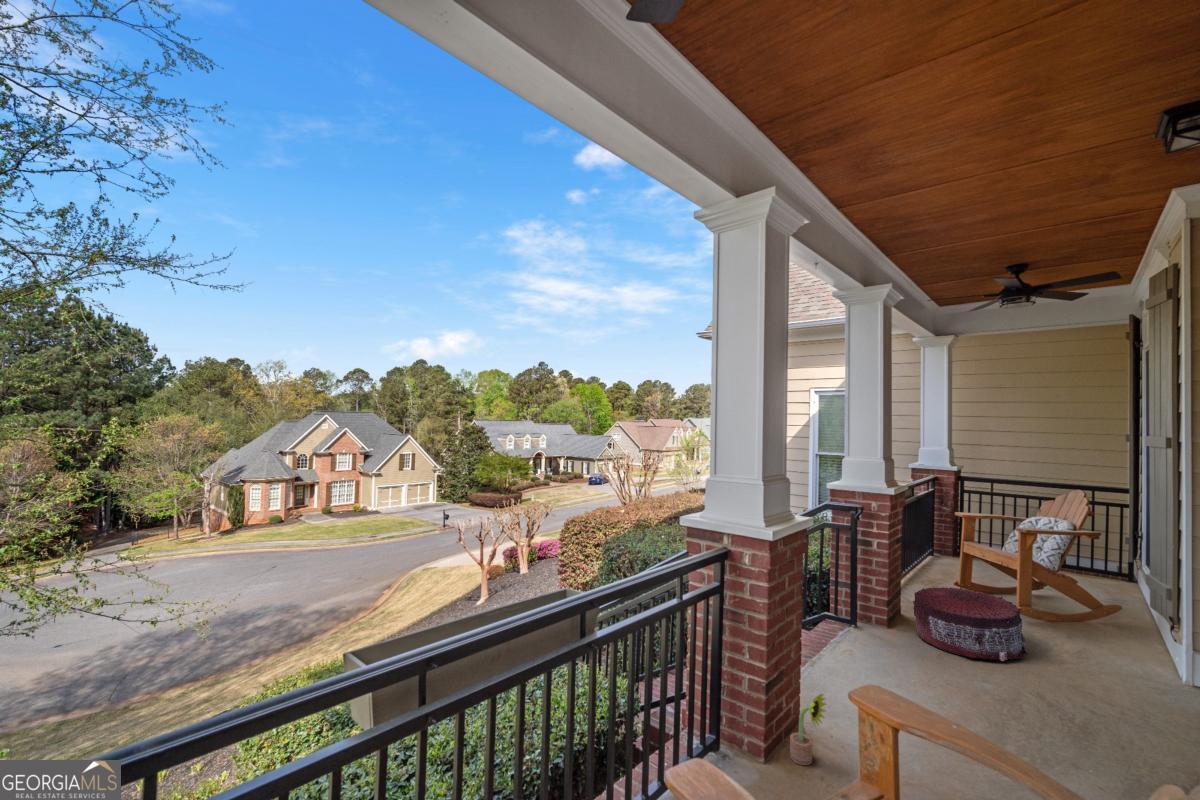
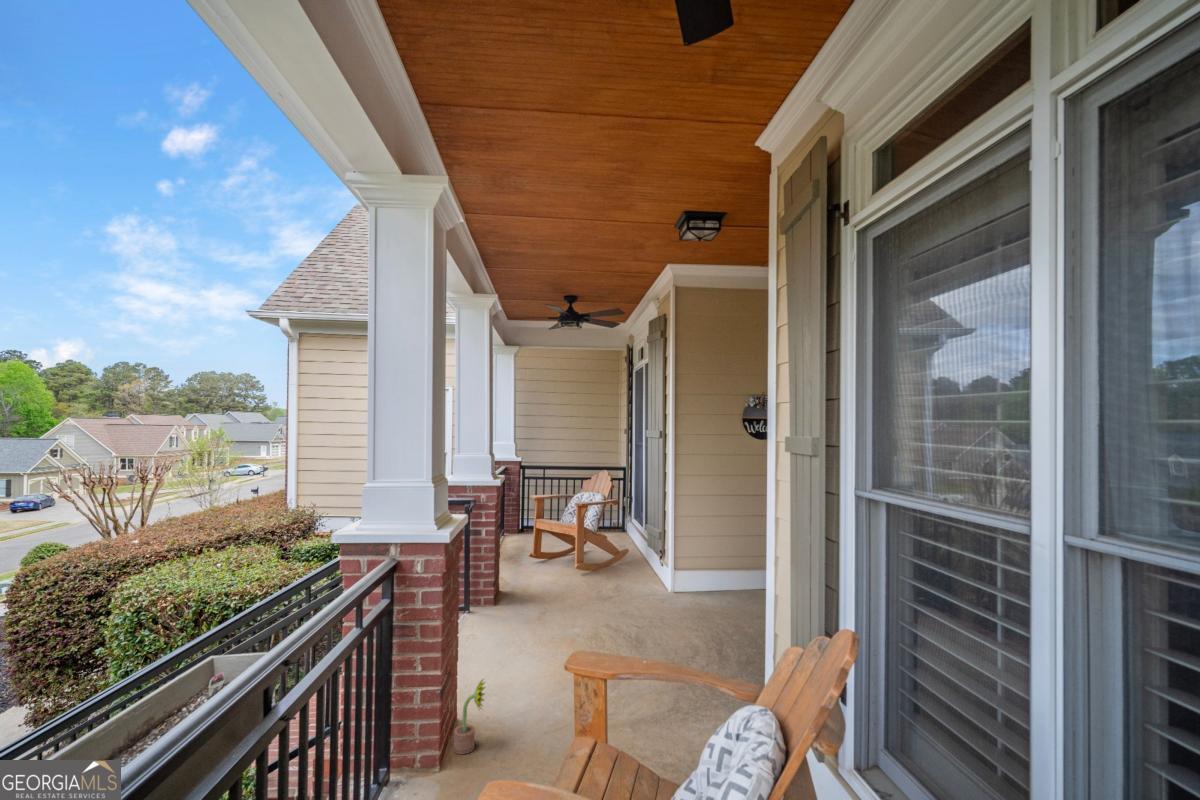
pouf: present [913,587,1027,661] -> none [513,558,591,614]

